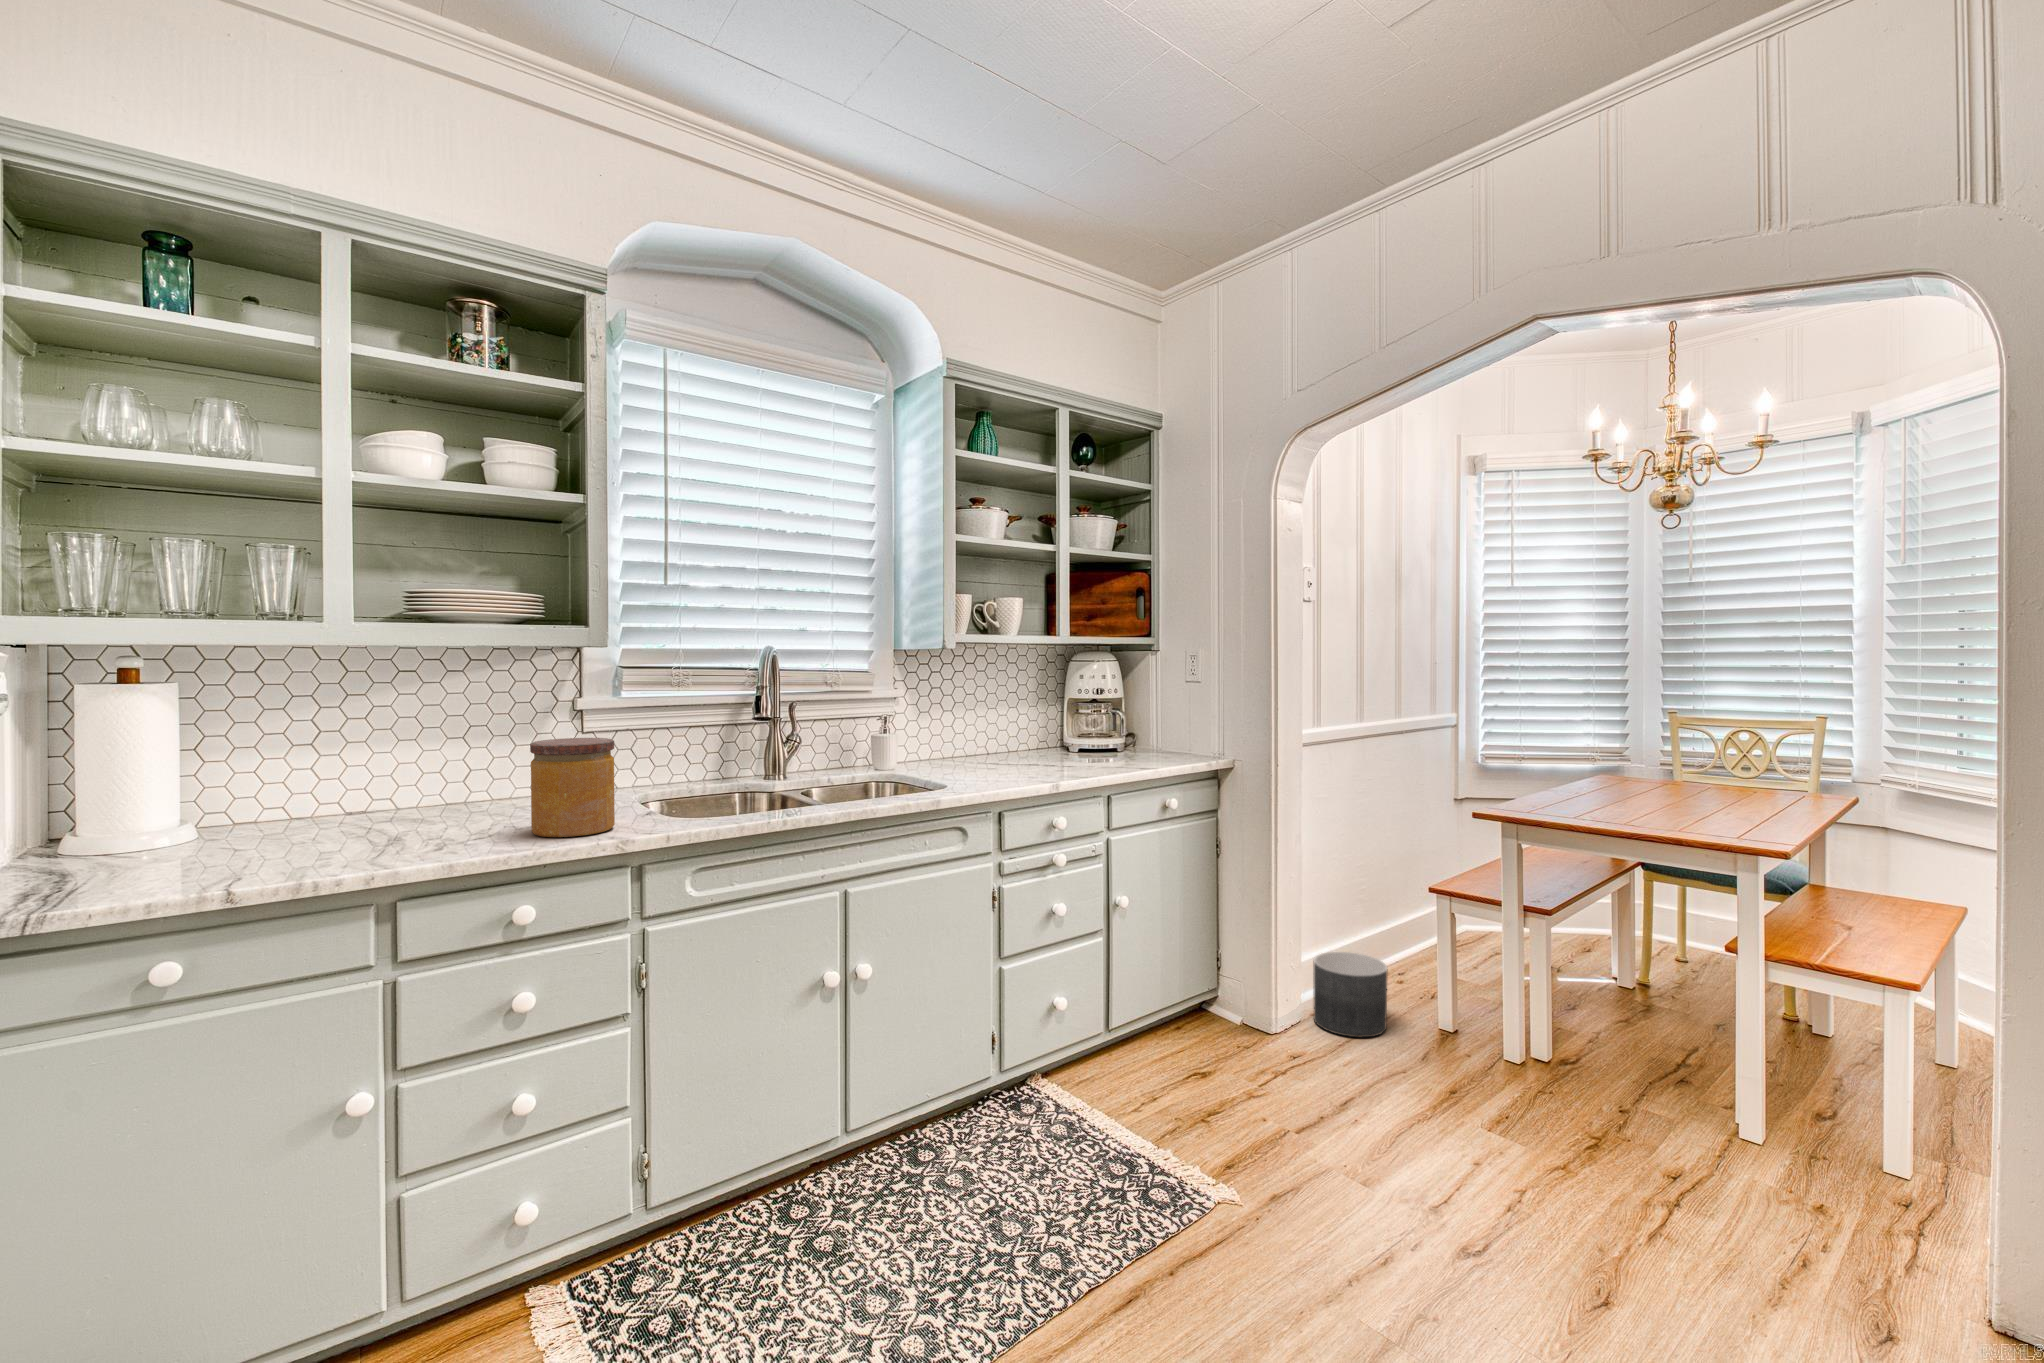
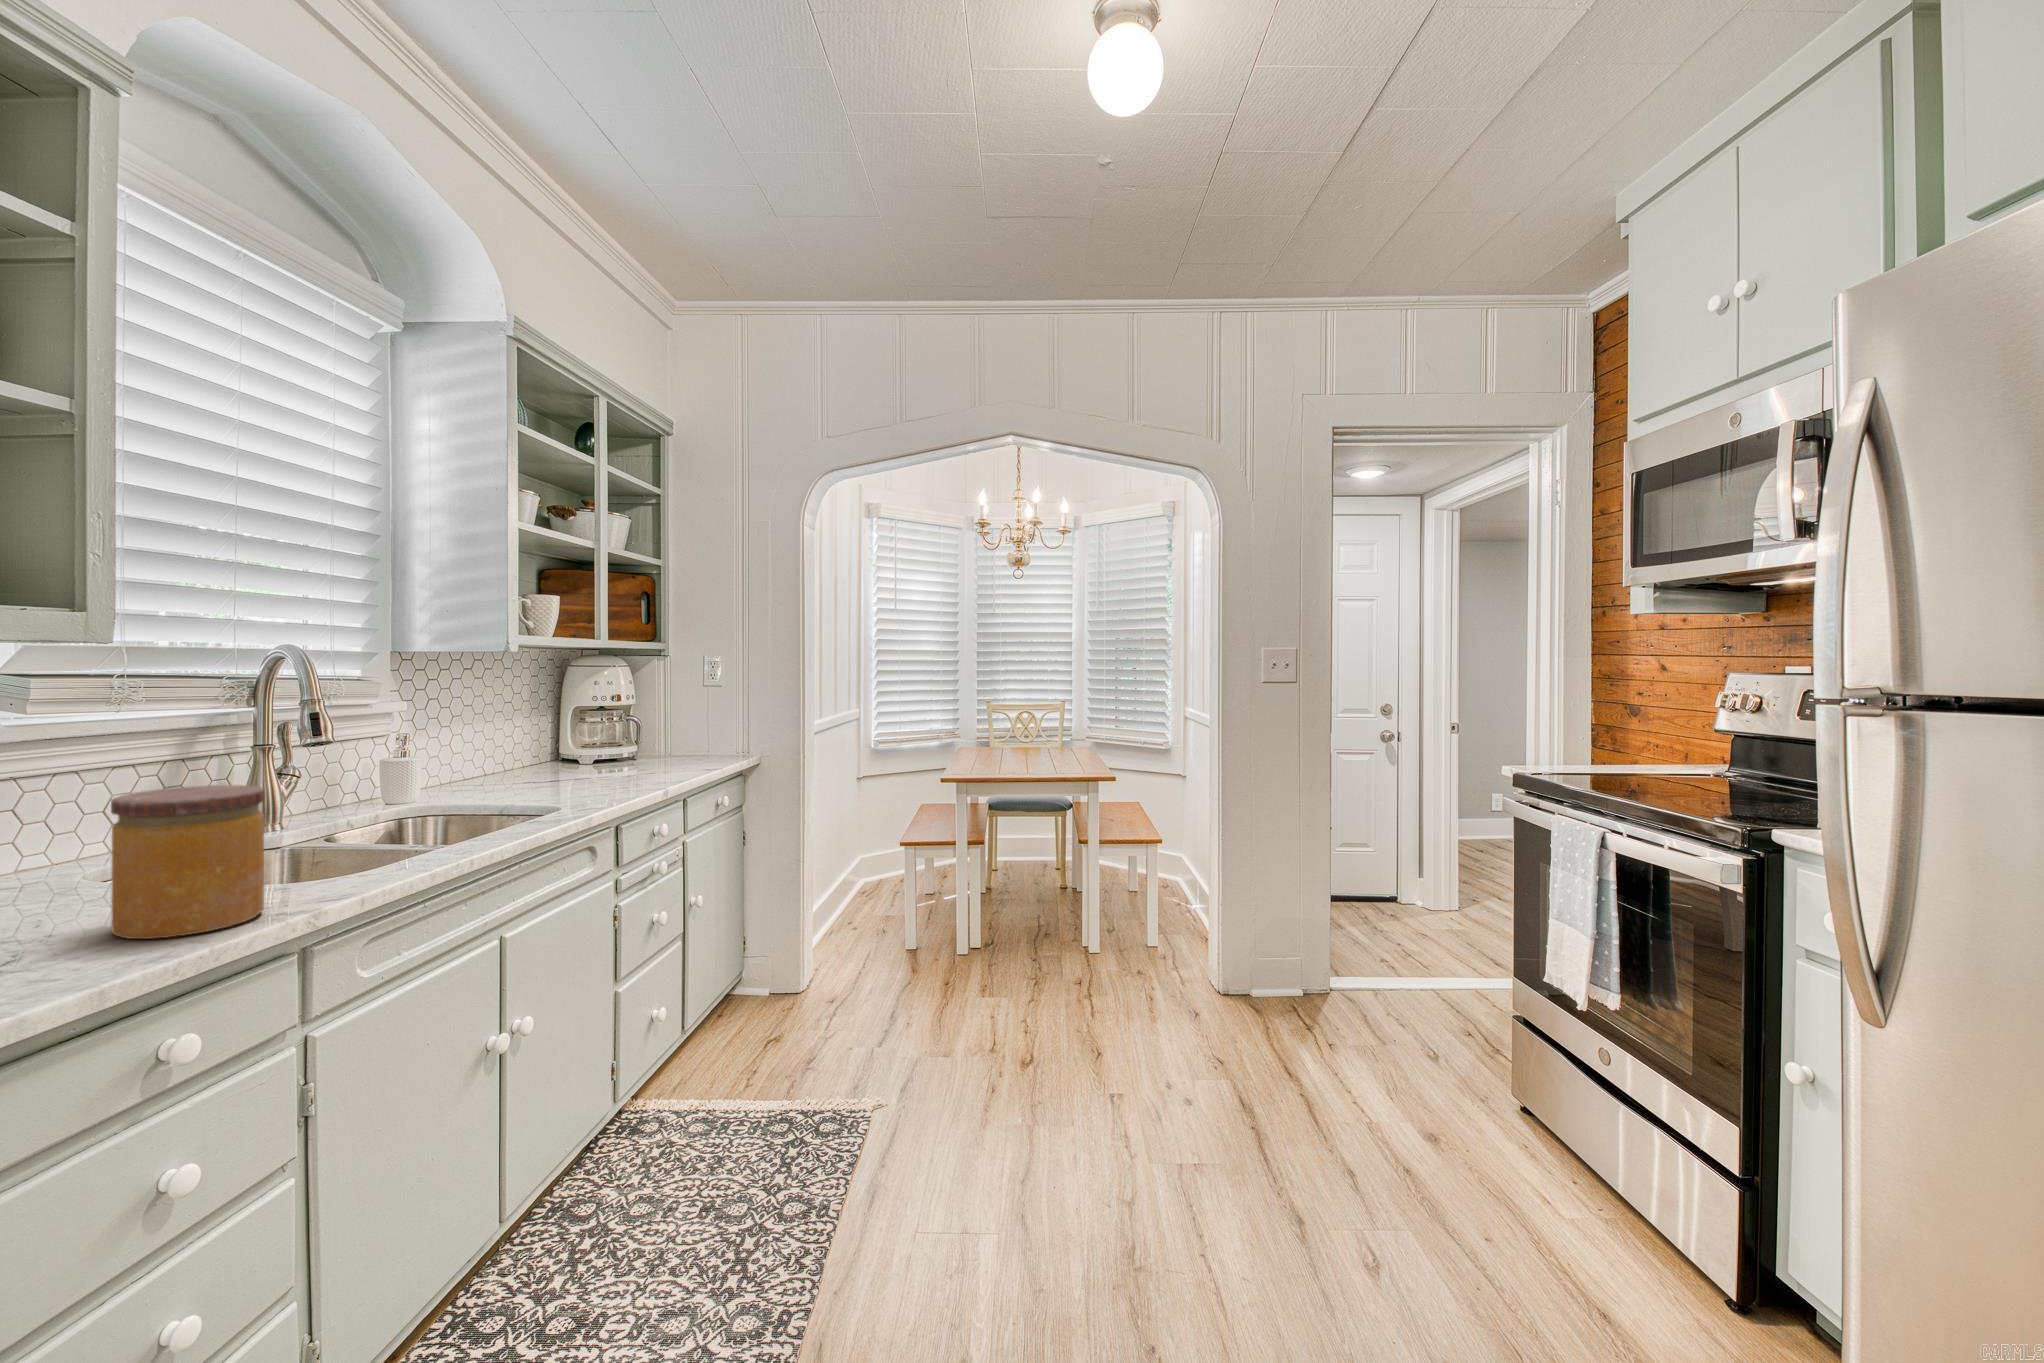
planter: present [1313,952,1388,1037] -> none [818,905,876,972]

